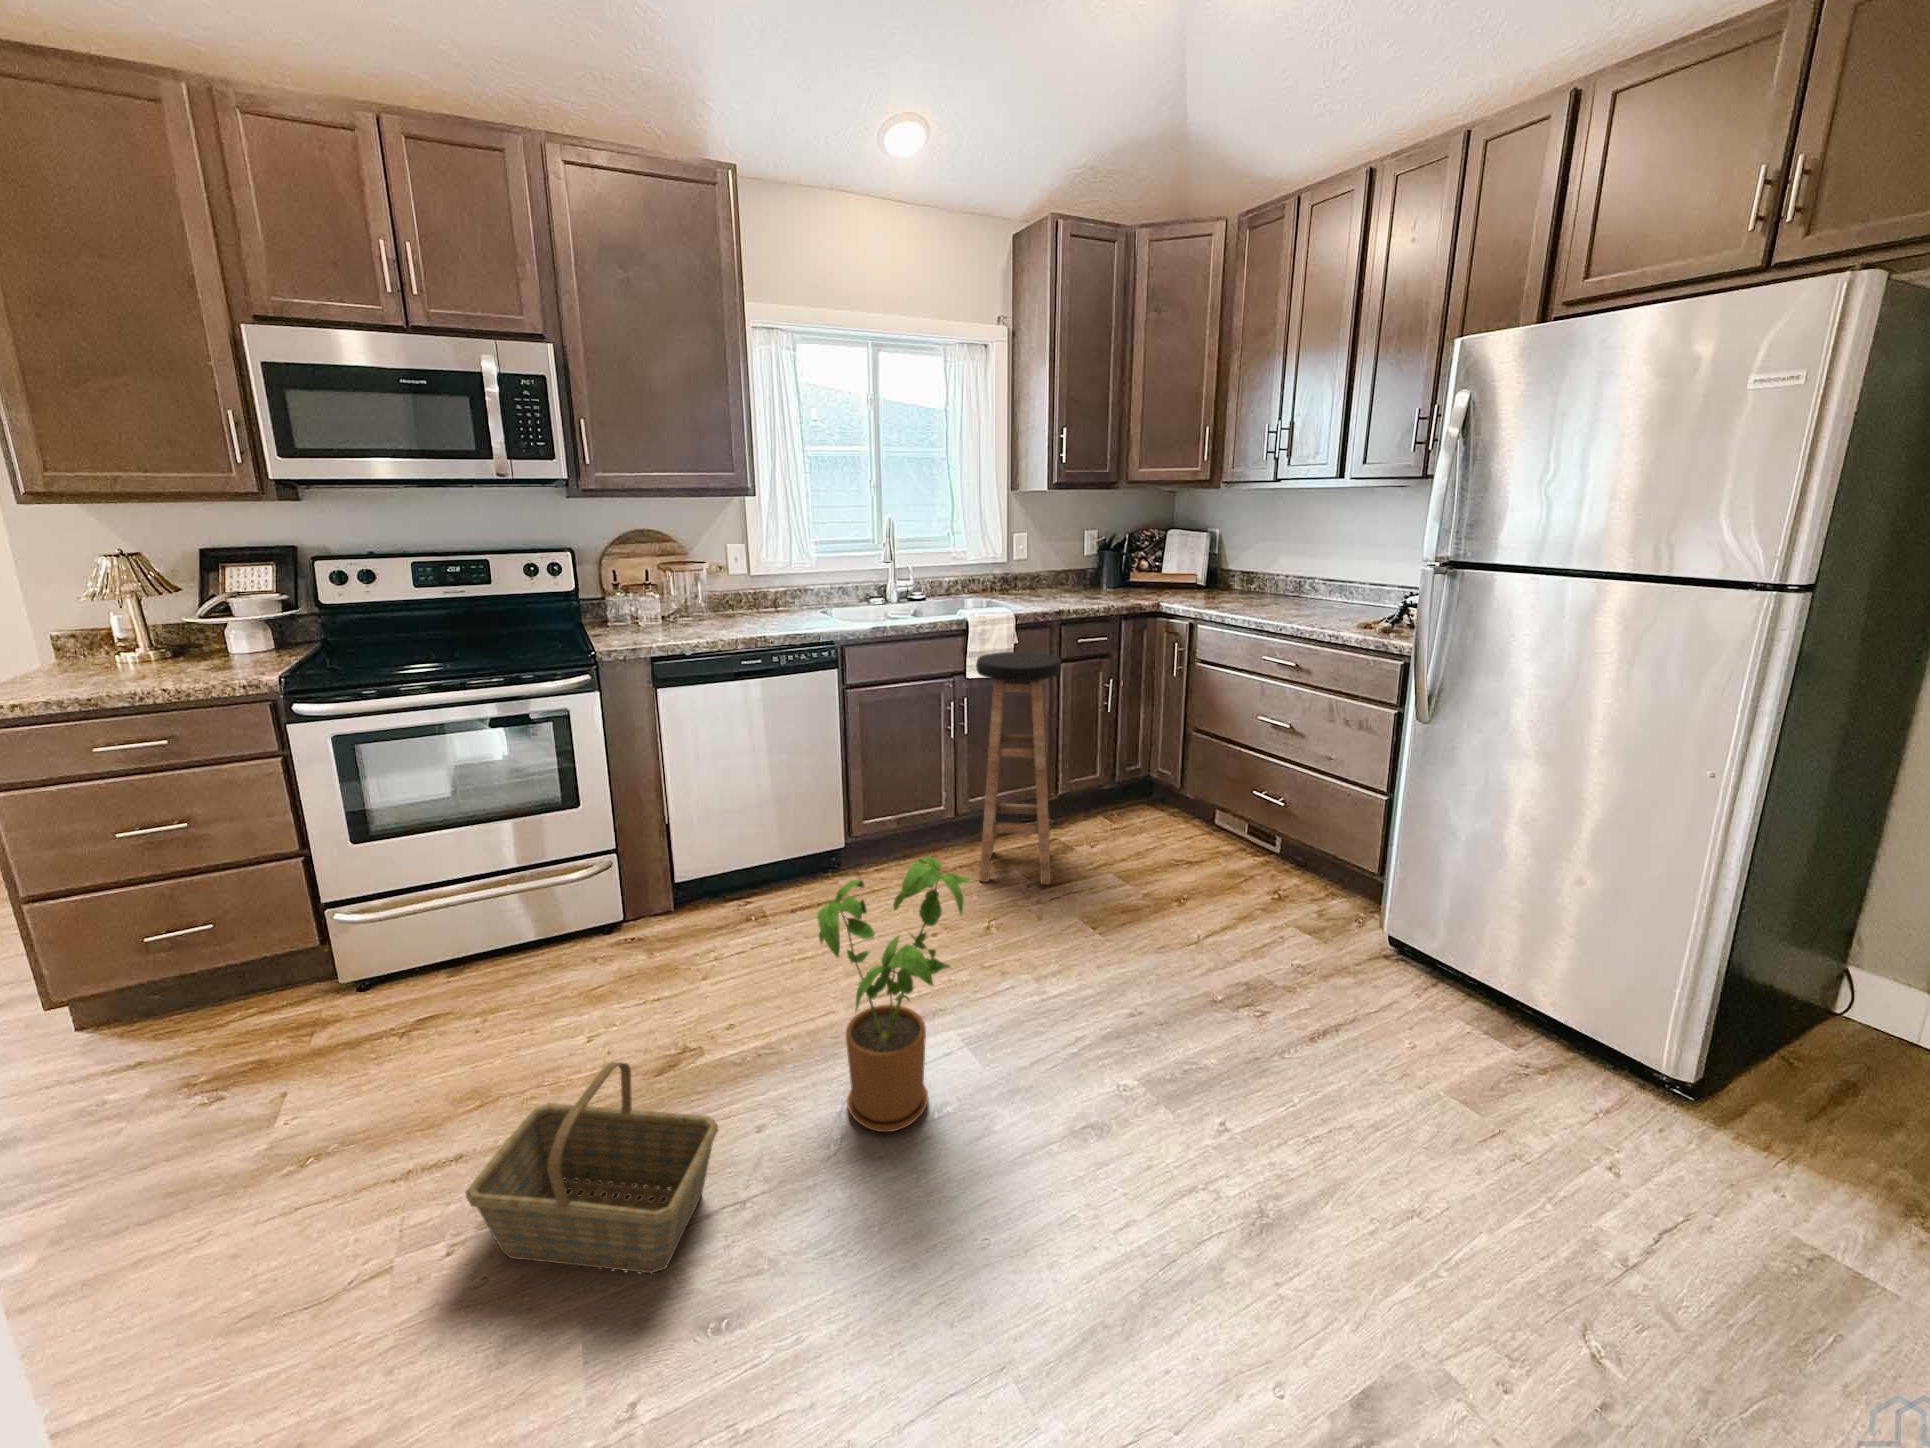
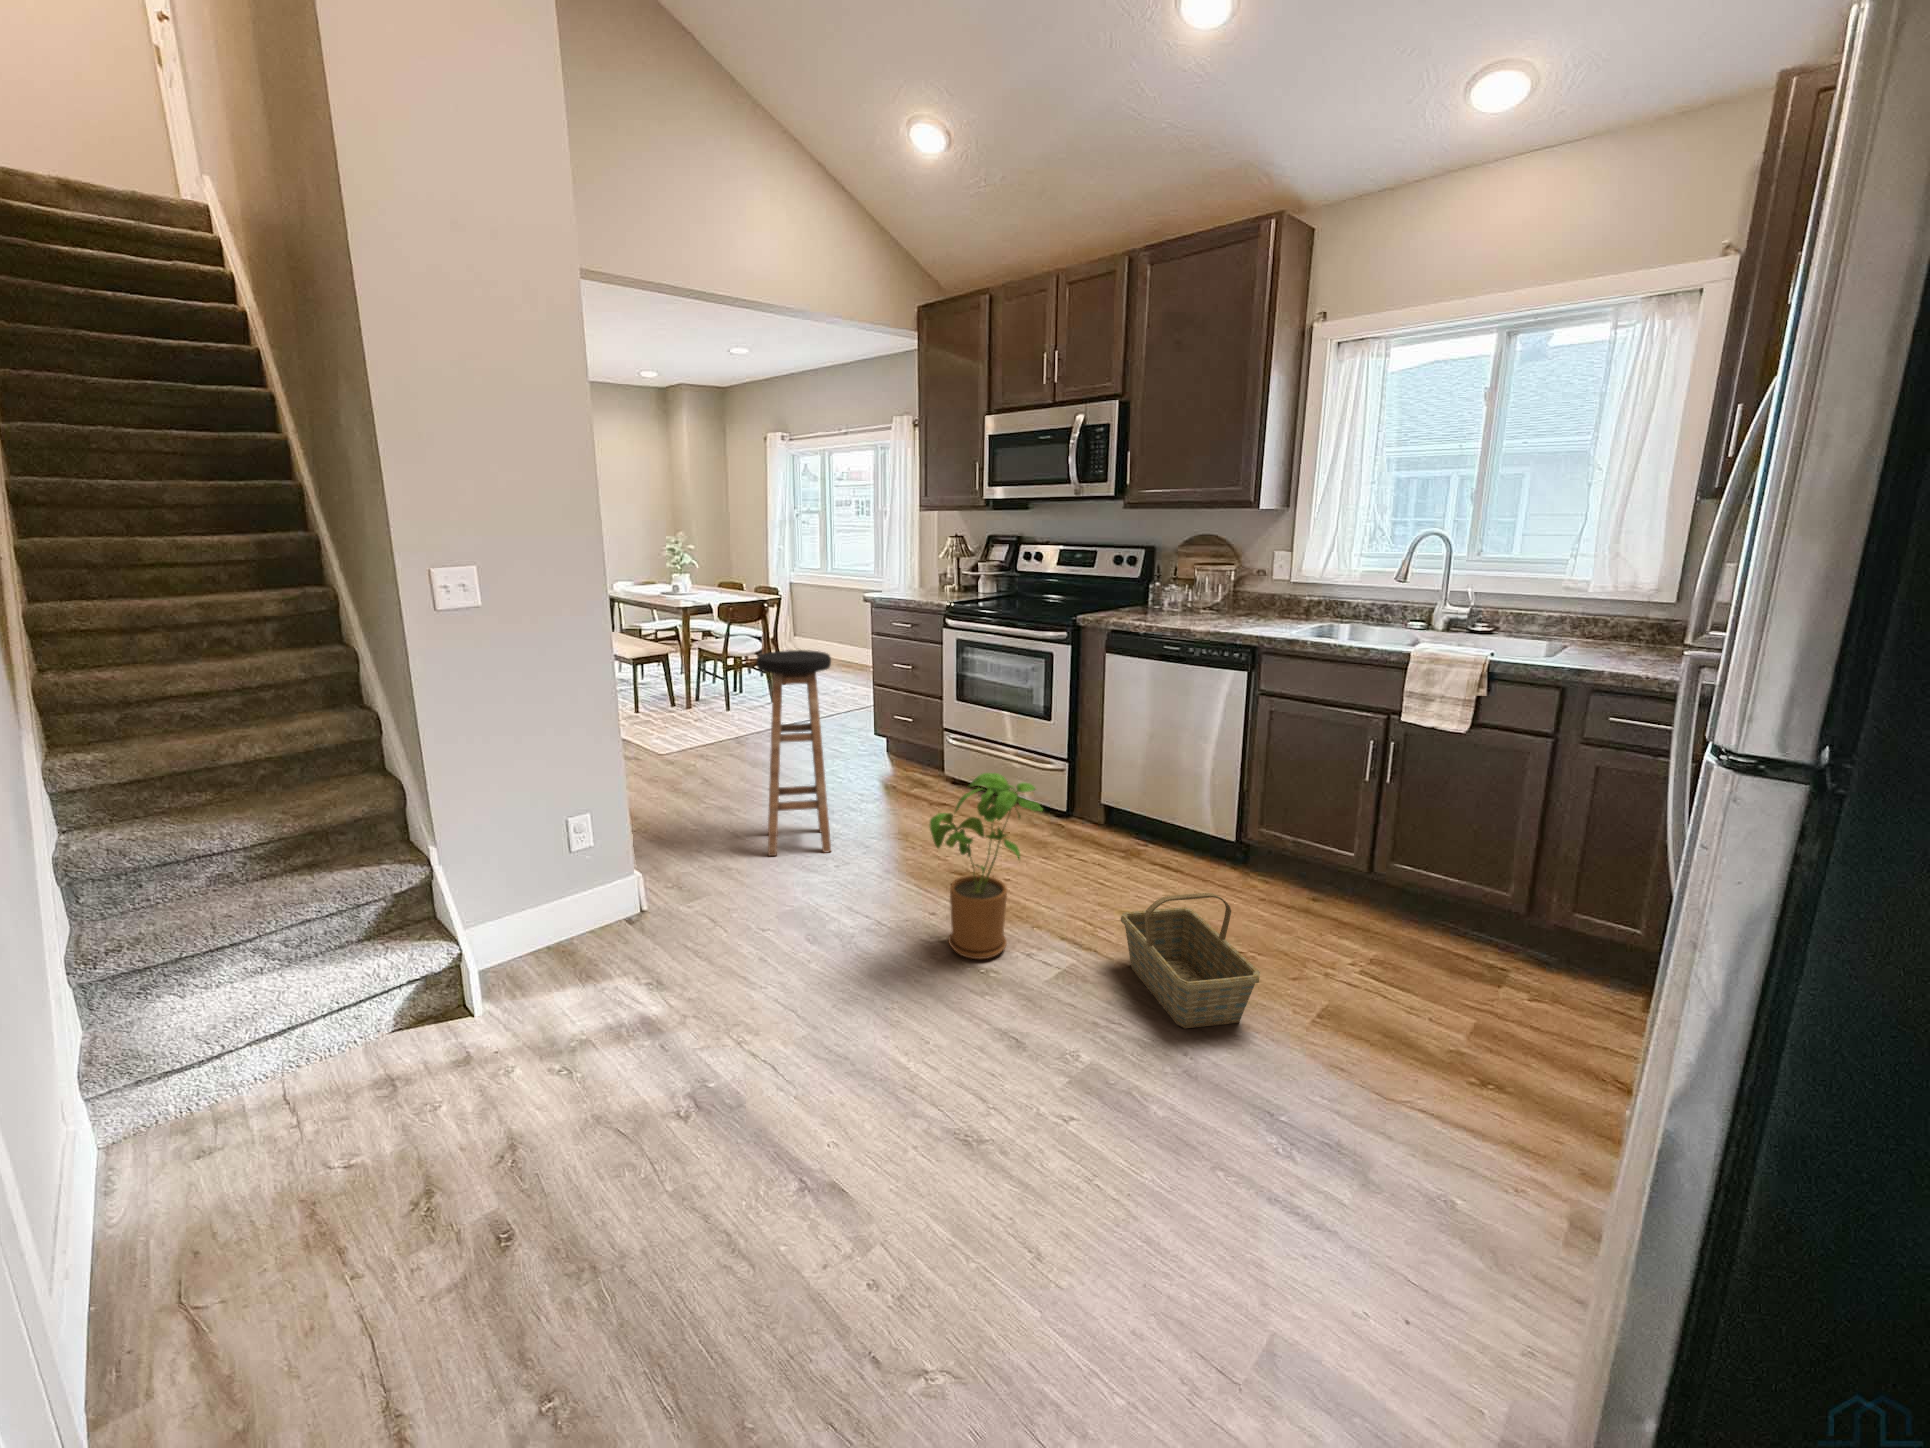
bar stool: present [976,652,1061,884] -> present [757,650,831,856]
basket: present [465,1062,718,1273] -> present [1121,893,1260,1029]

